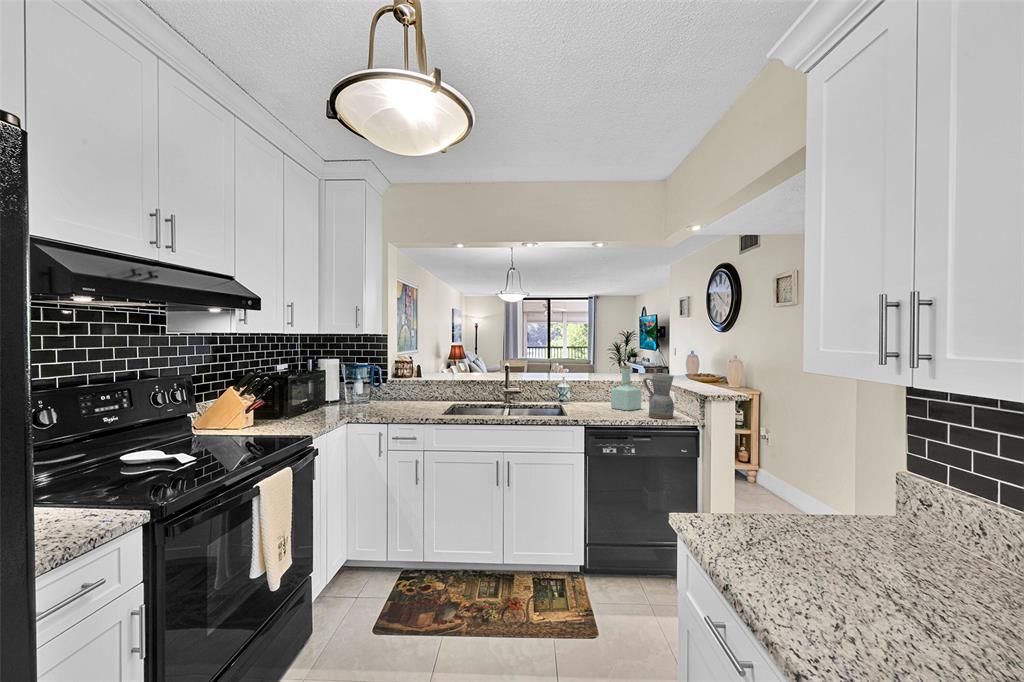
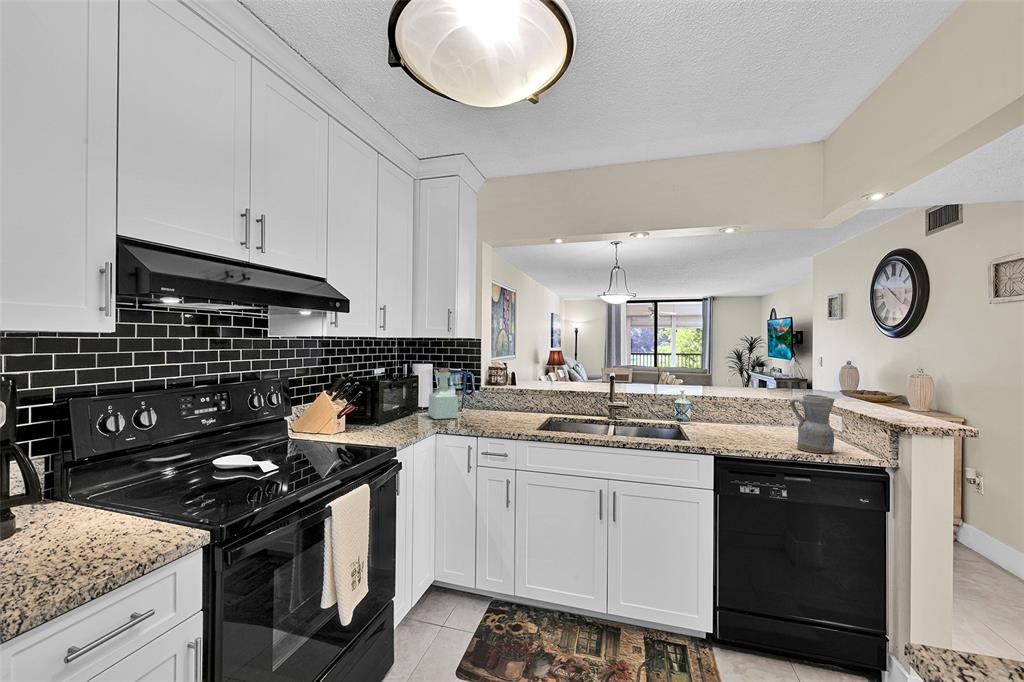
bottle: present [611,366,641,411] -> present [428,369,458,419]

